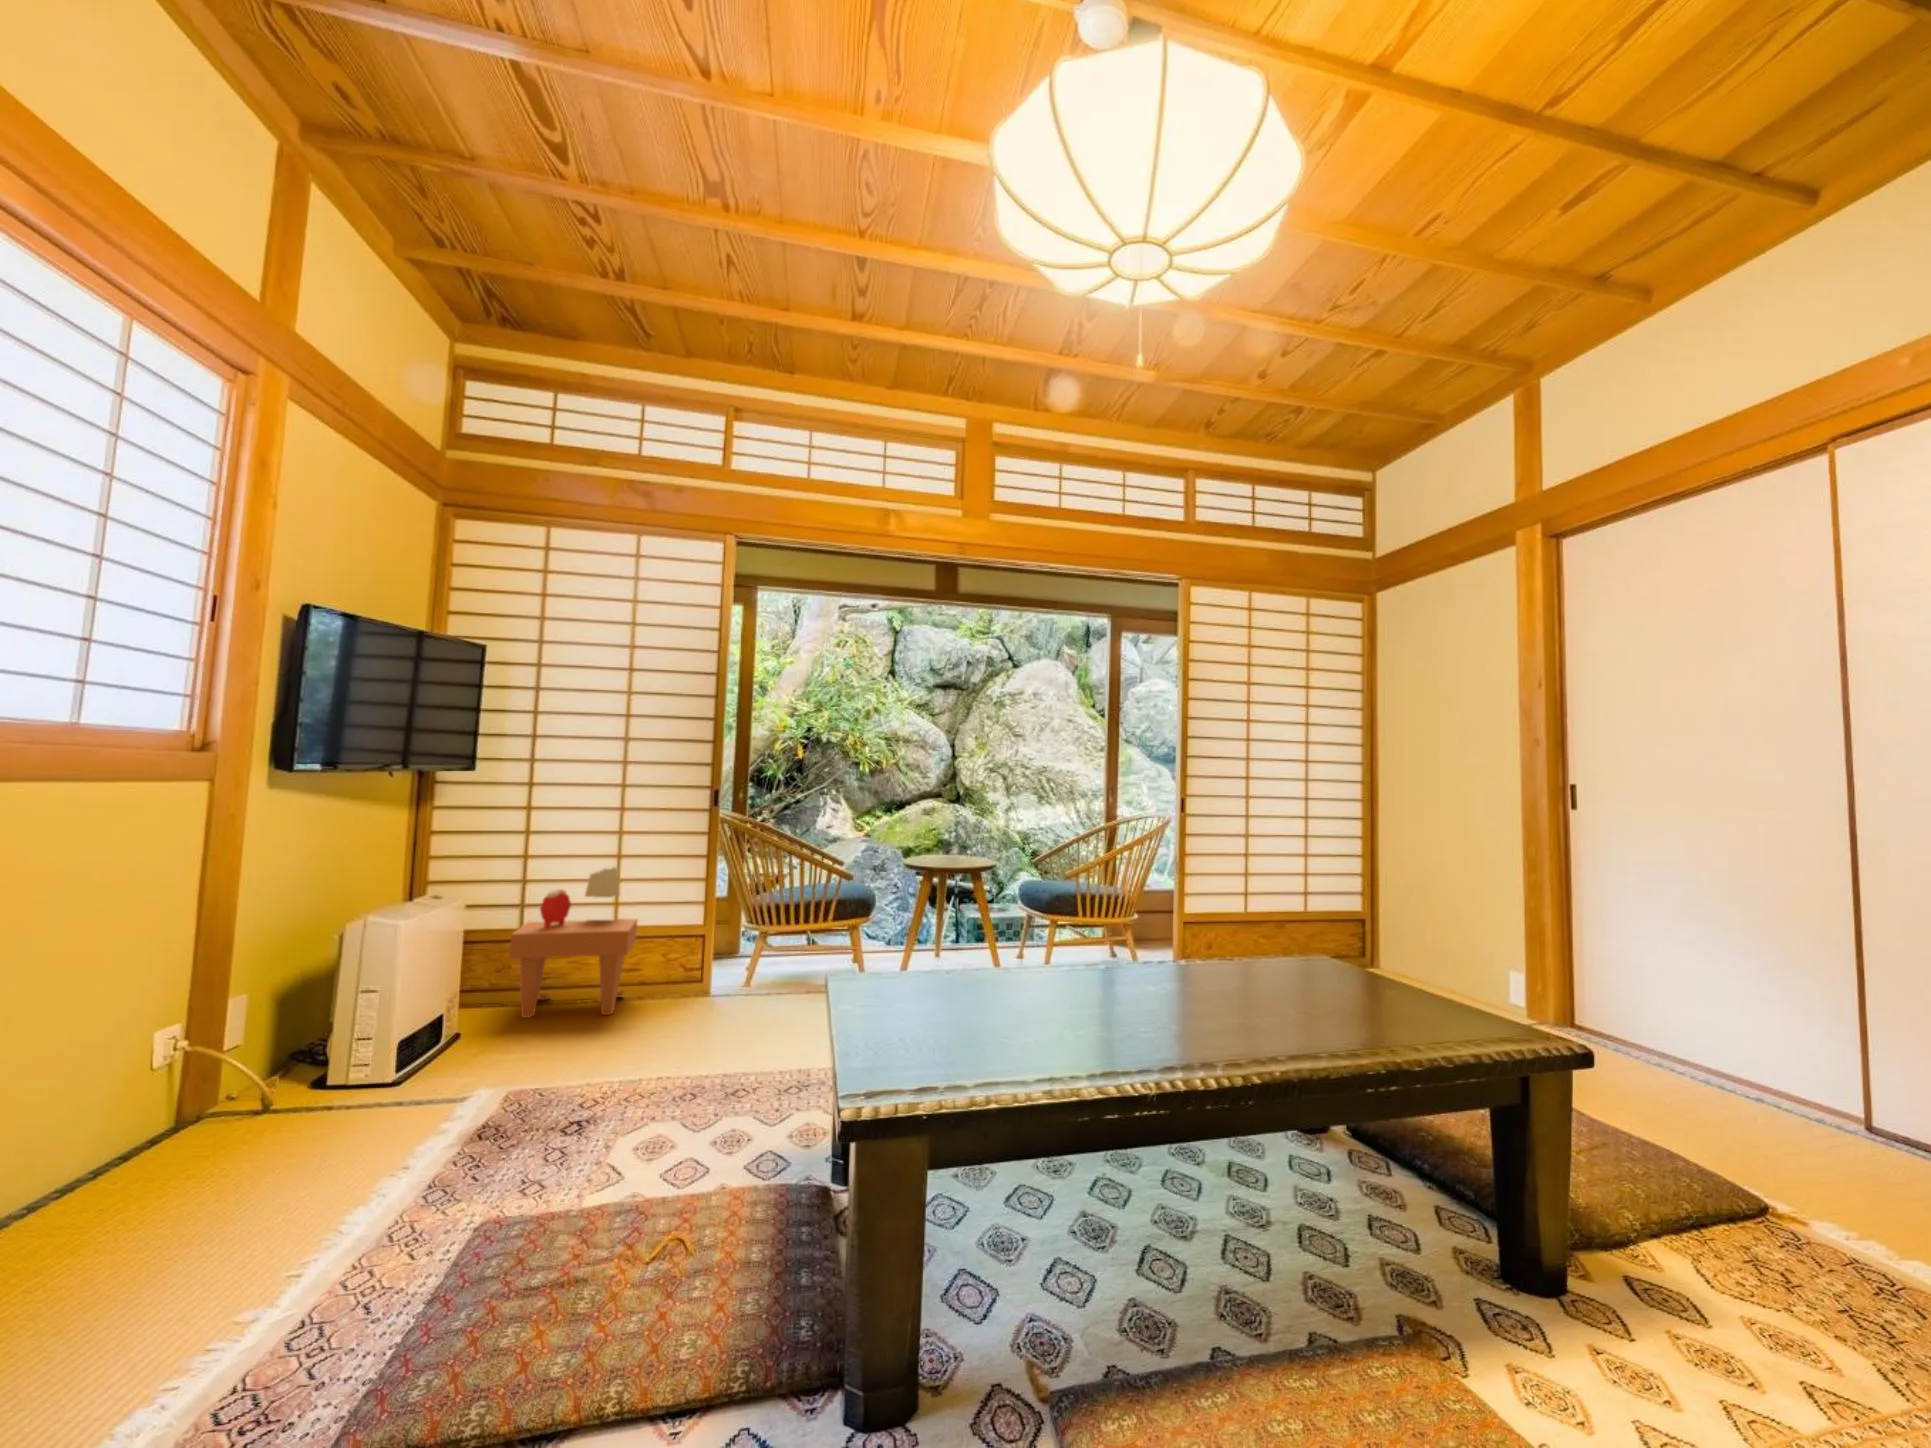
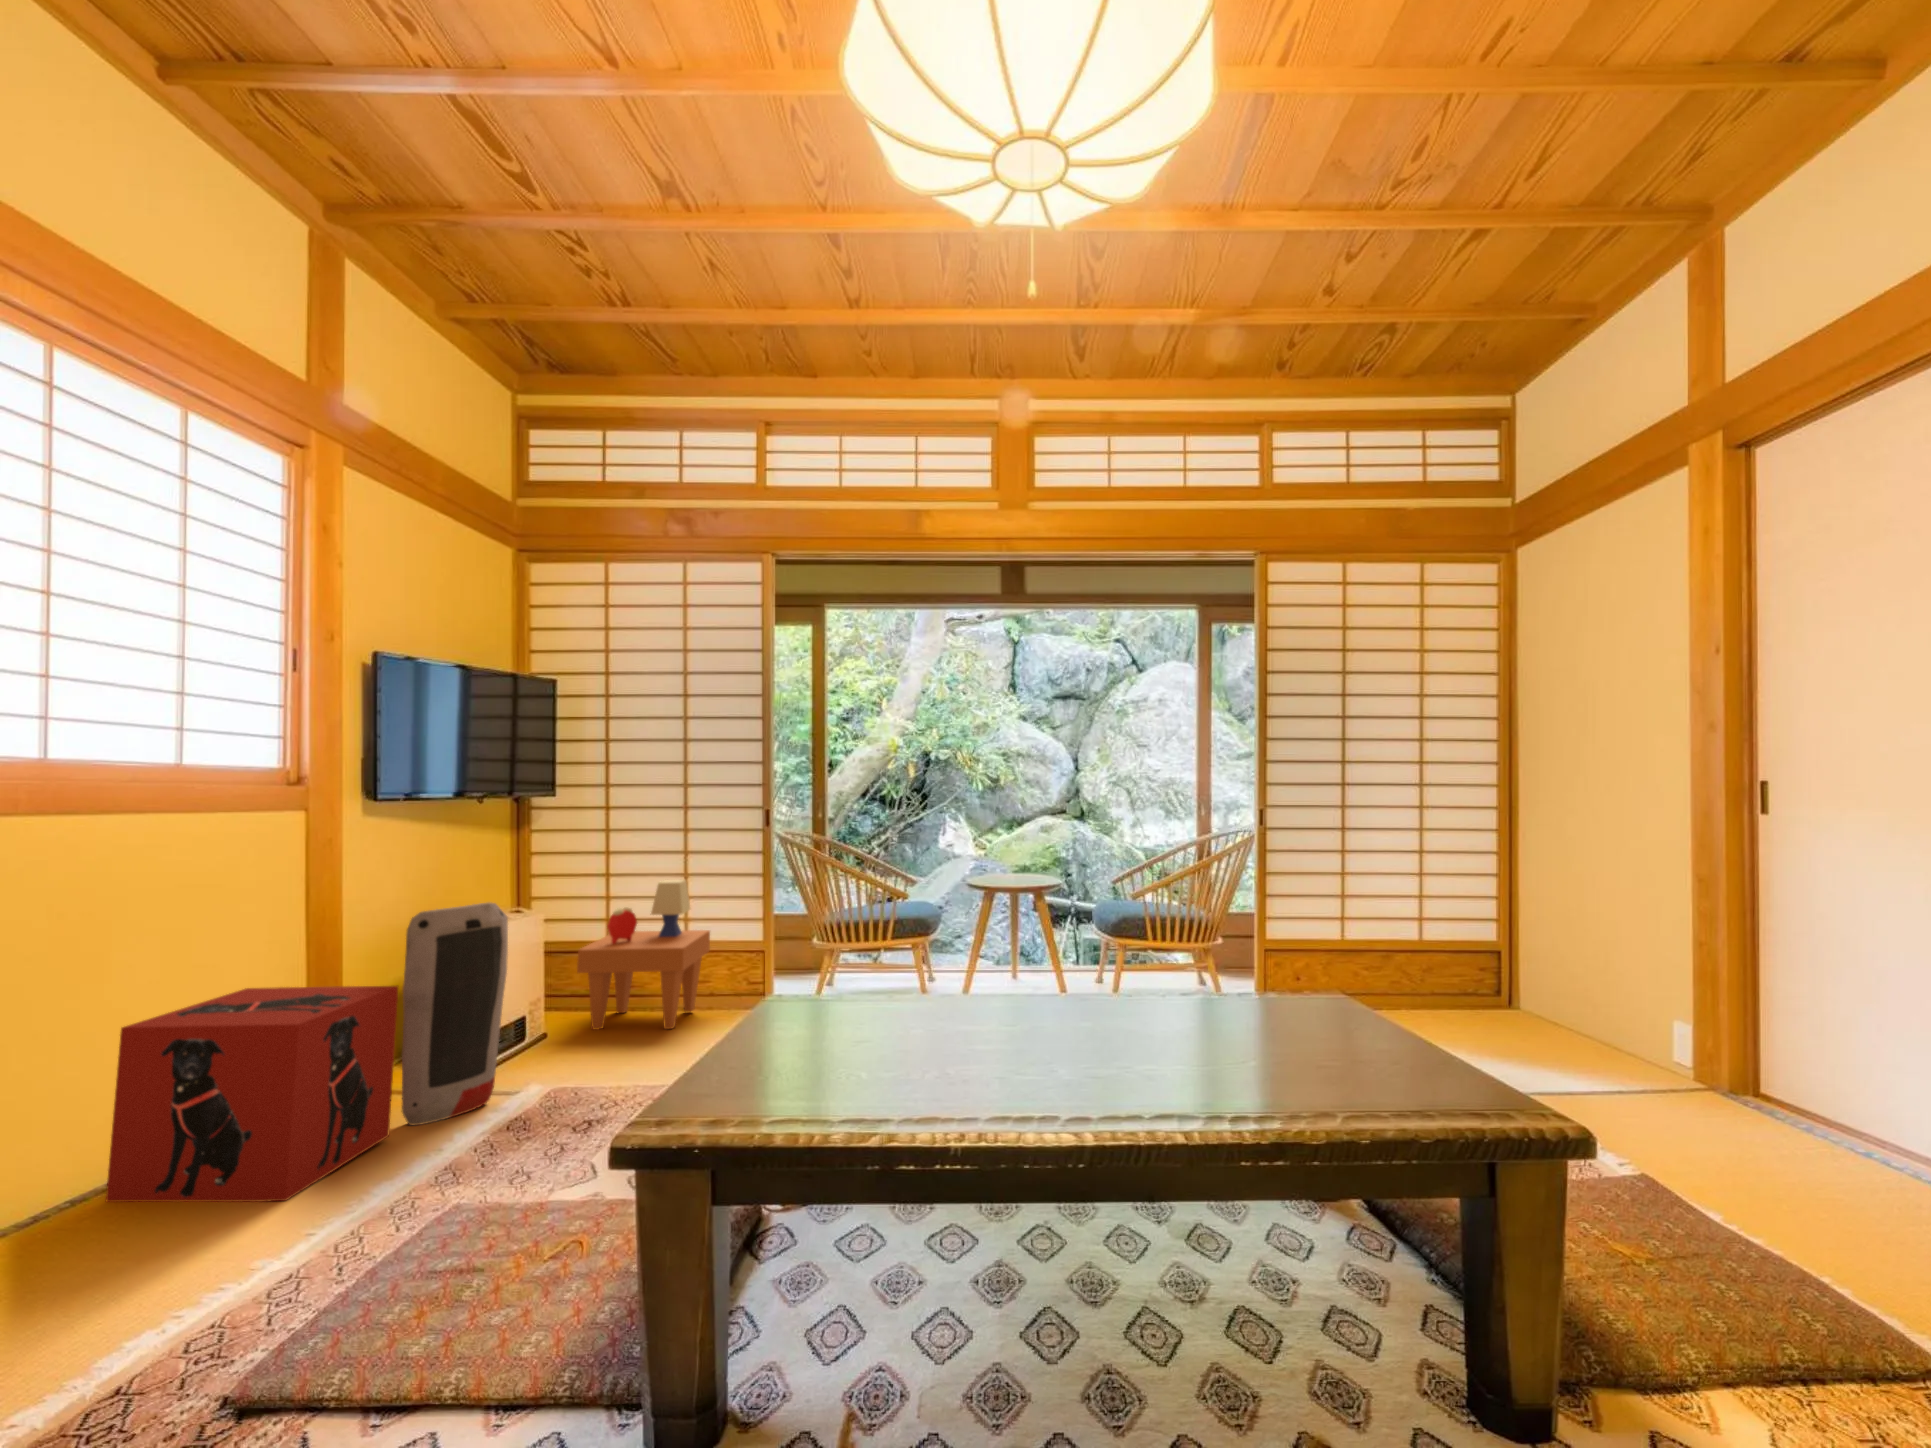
air purifier: none [365,885,479,1127] -> present [402,903,508,1125]
storage box: none [40,975,376,1237] -> present [106,986,398,1202]

